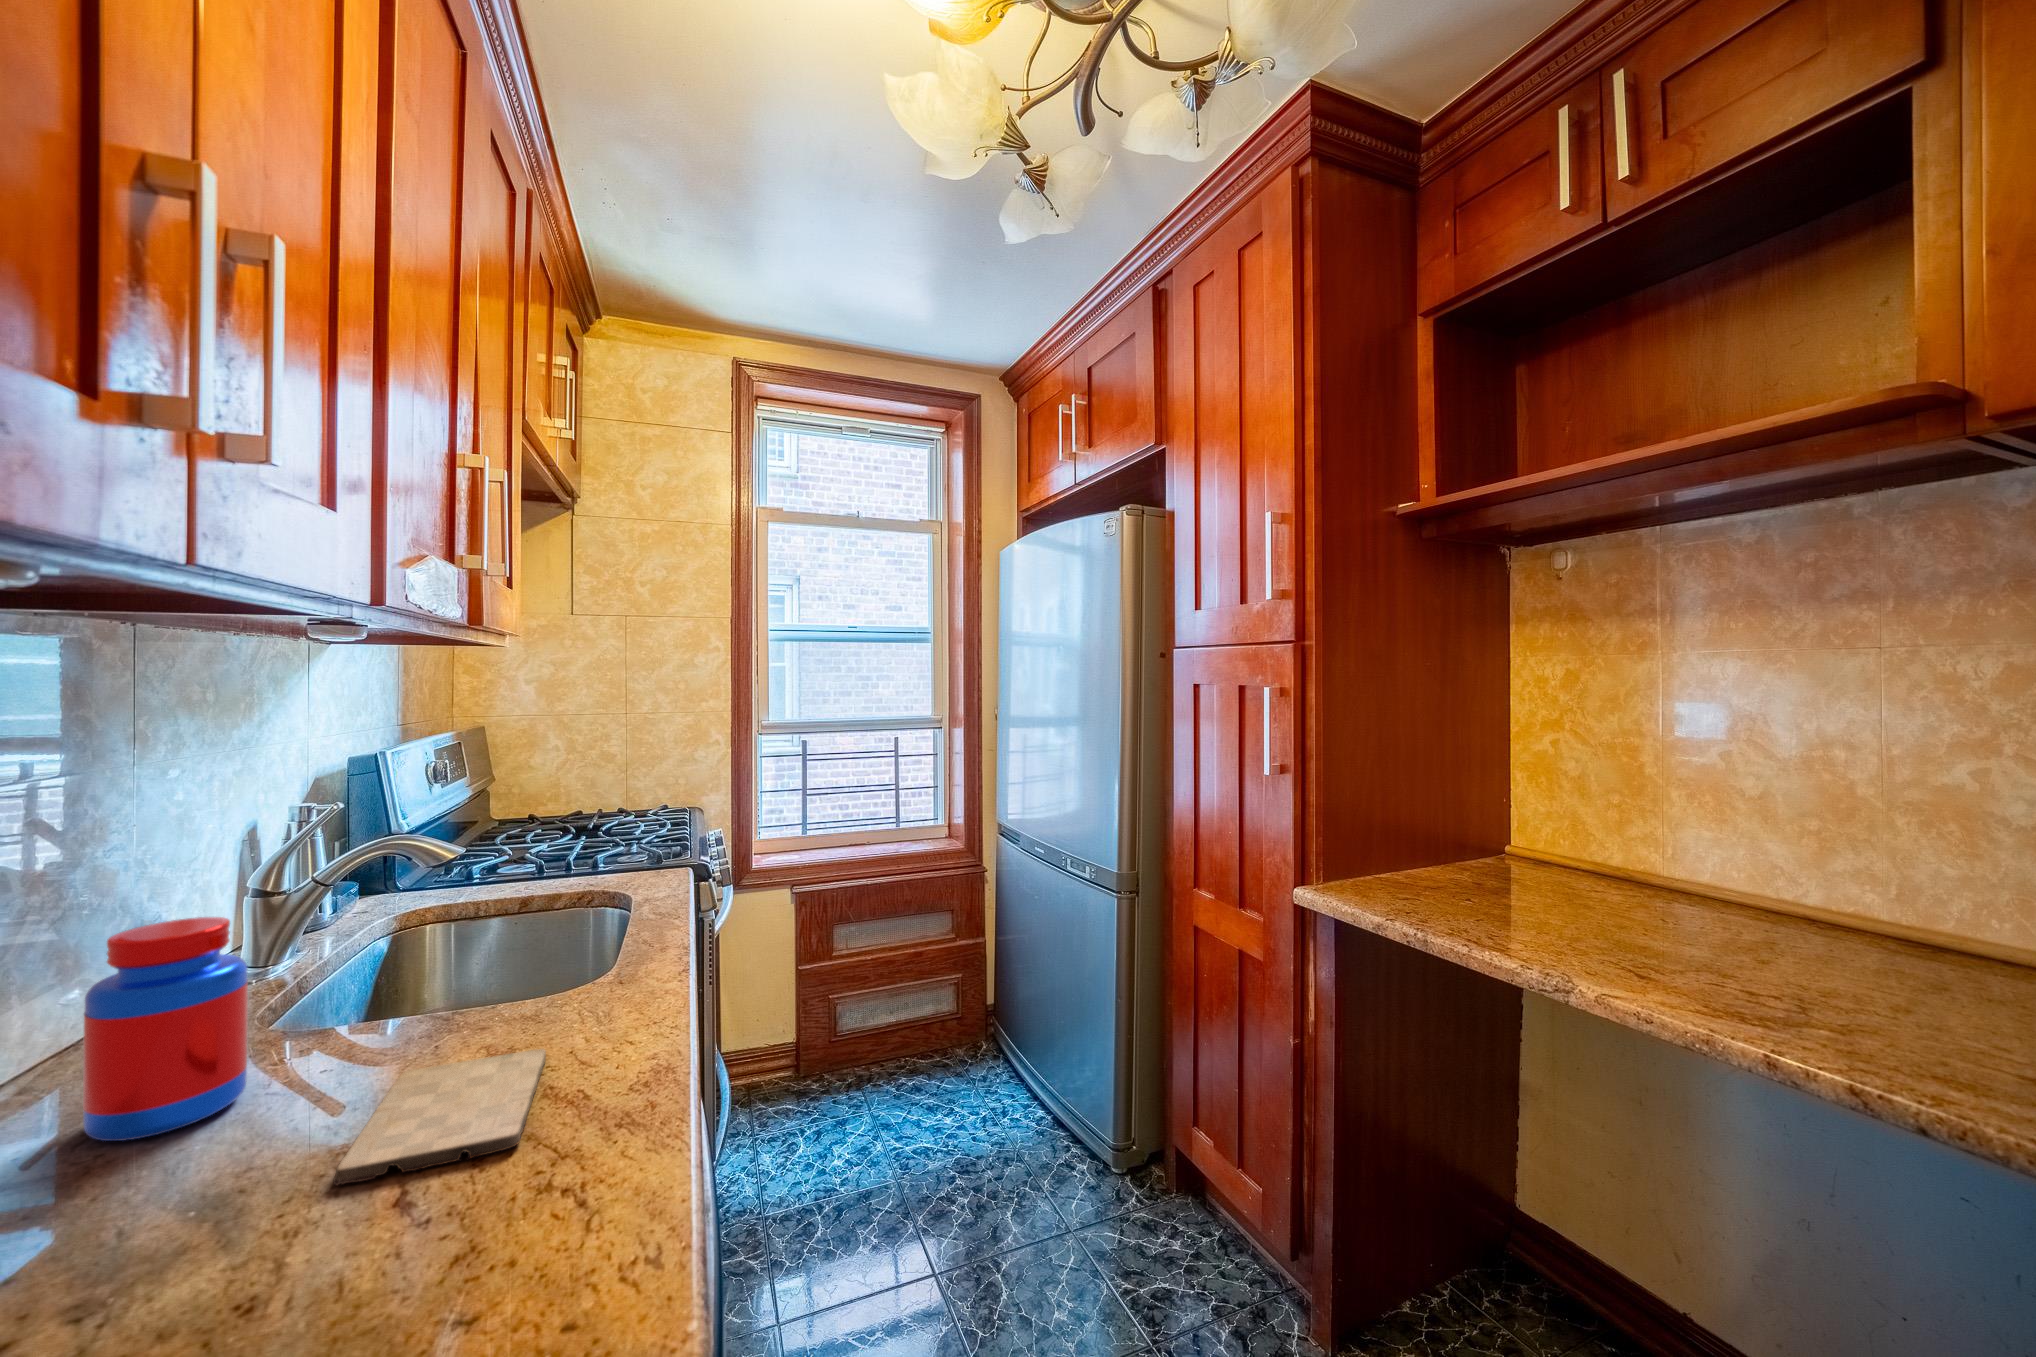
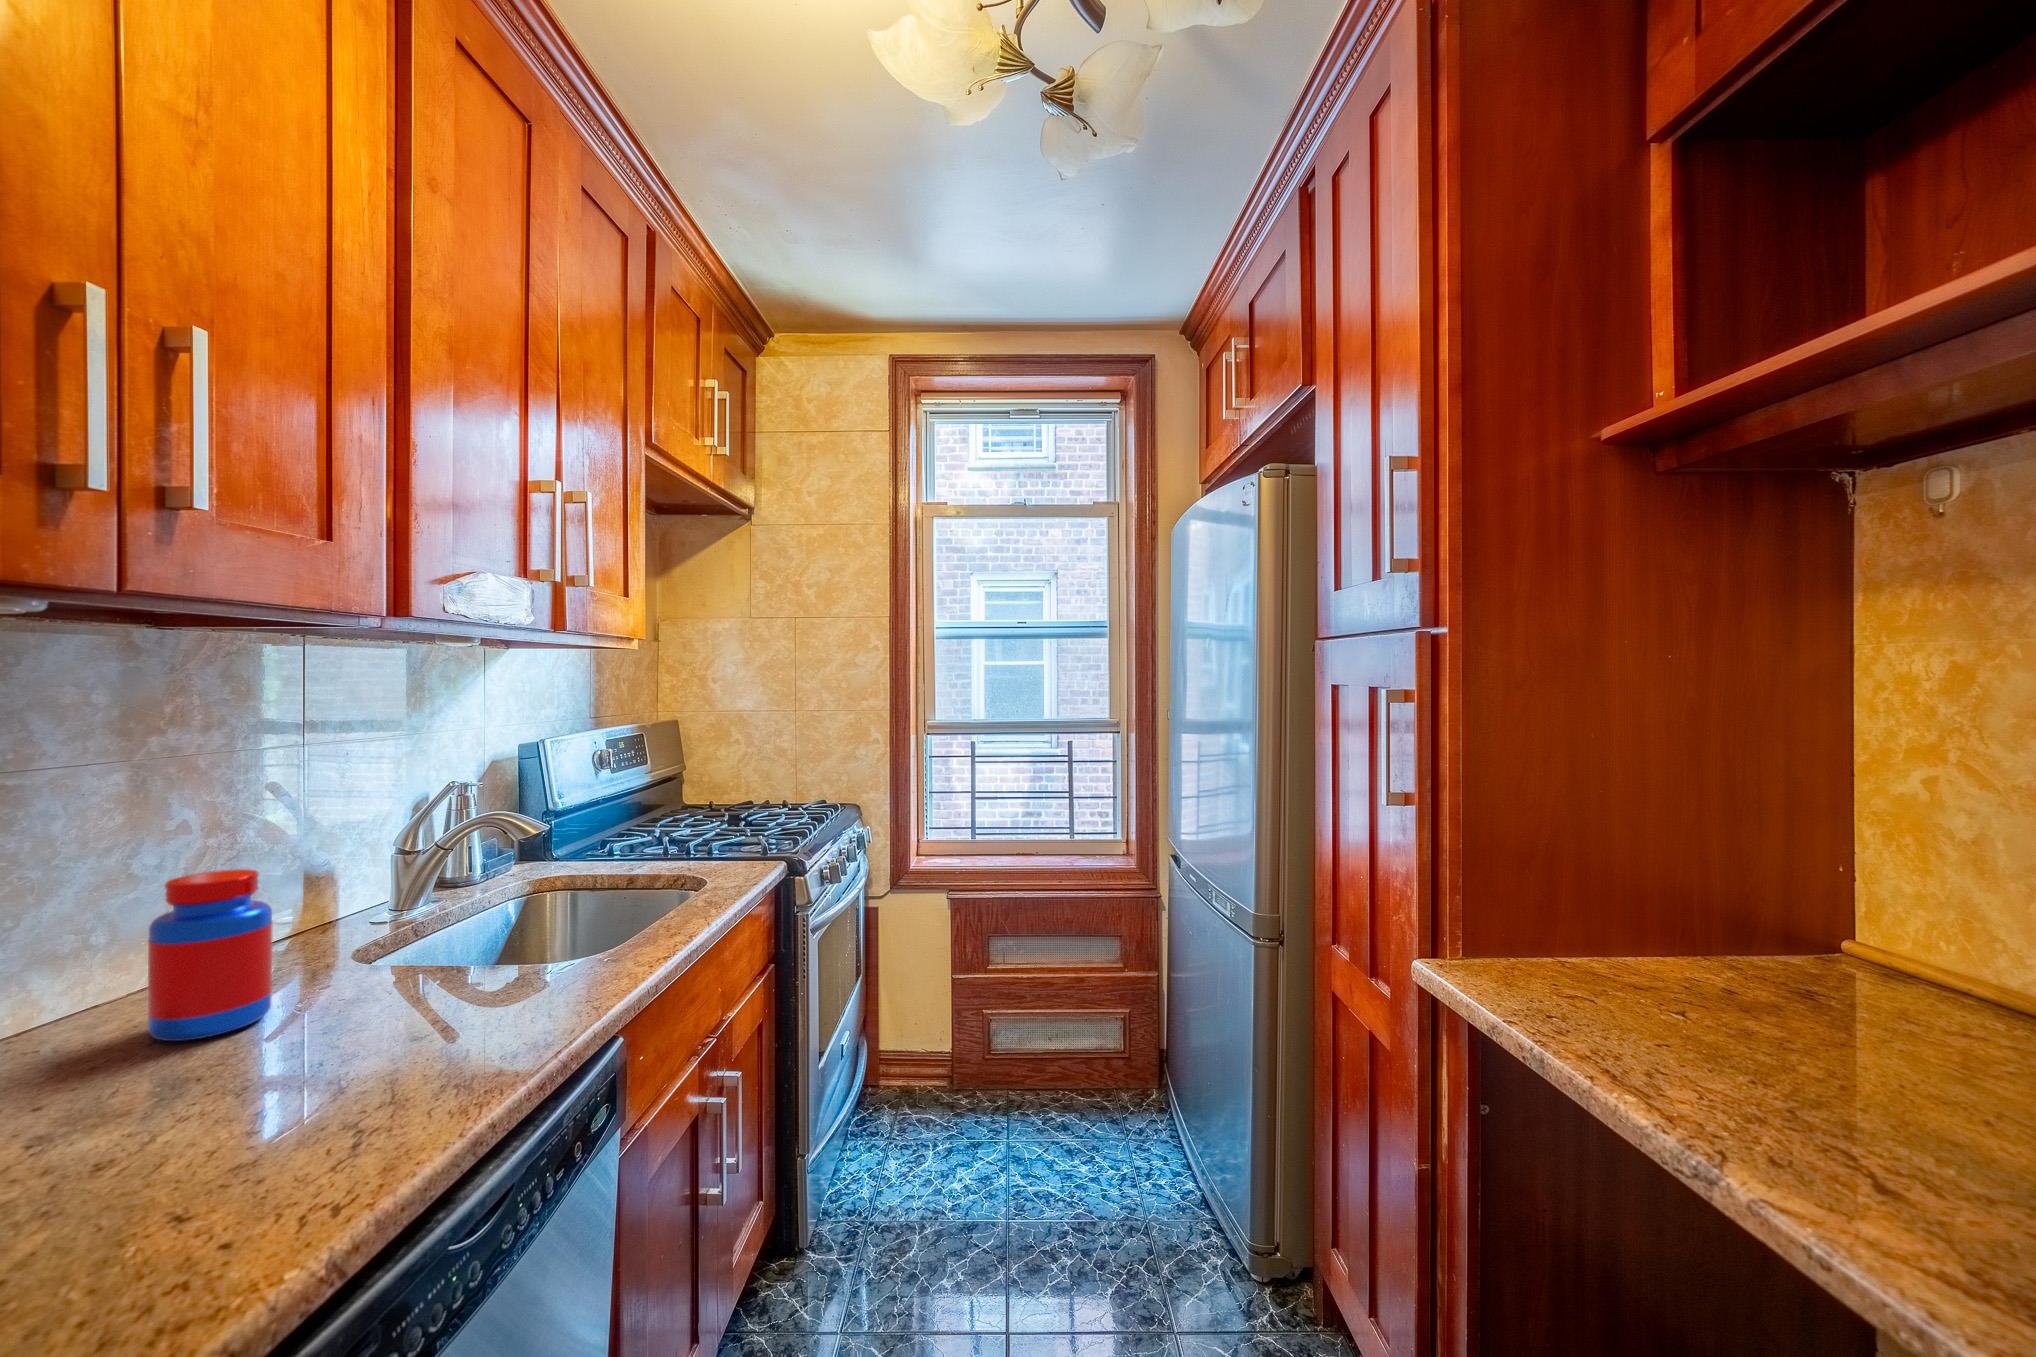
cutting board: present [333,1049,546,1185] -> none [219,1020,471,1112]

